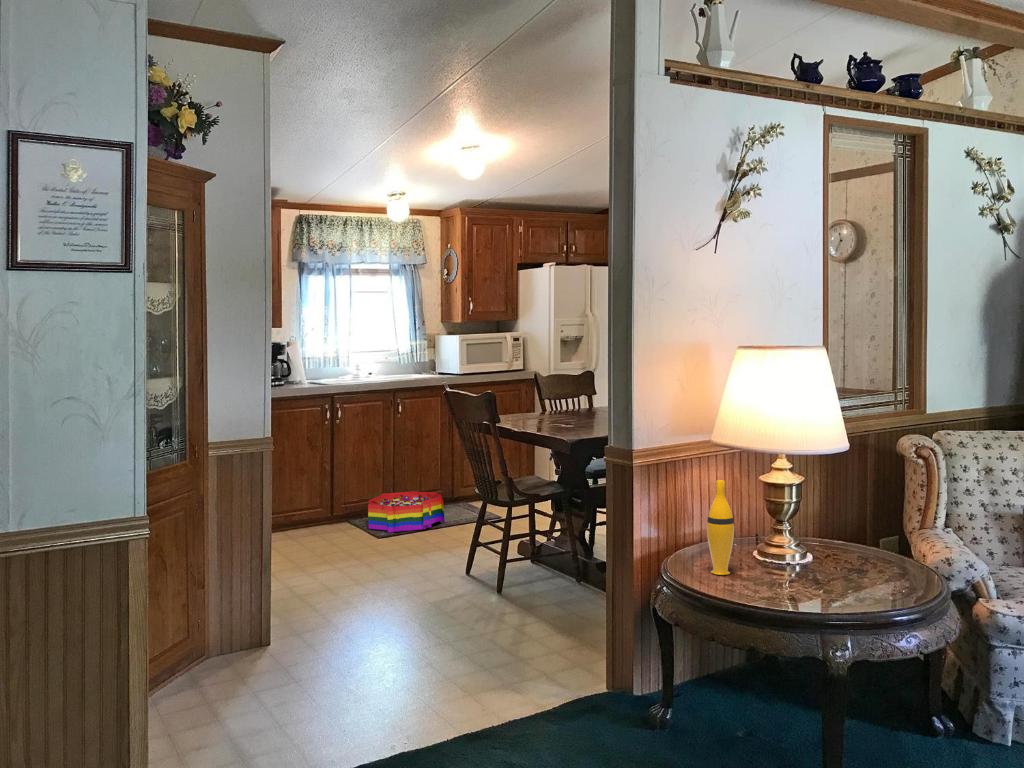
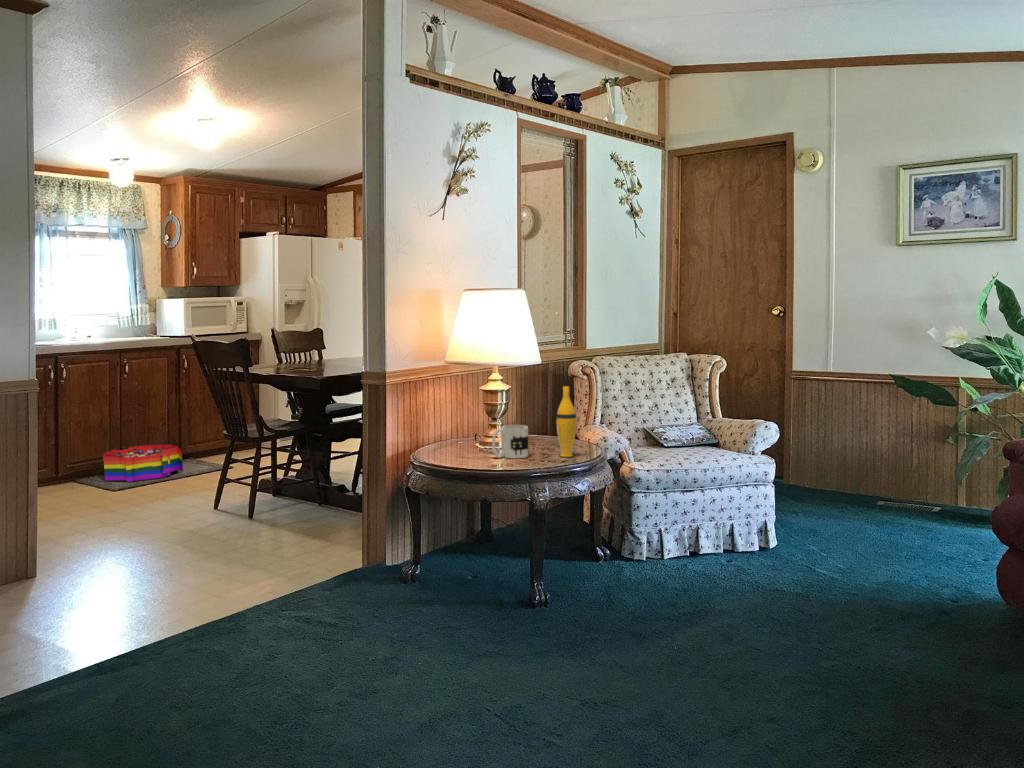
vase: present [707,480,734,575] -> present [556,386,576,457]
mug: none [771,539,825,590] -> present [492,425,528,458]

